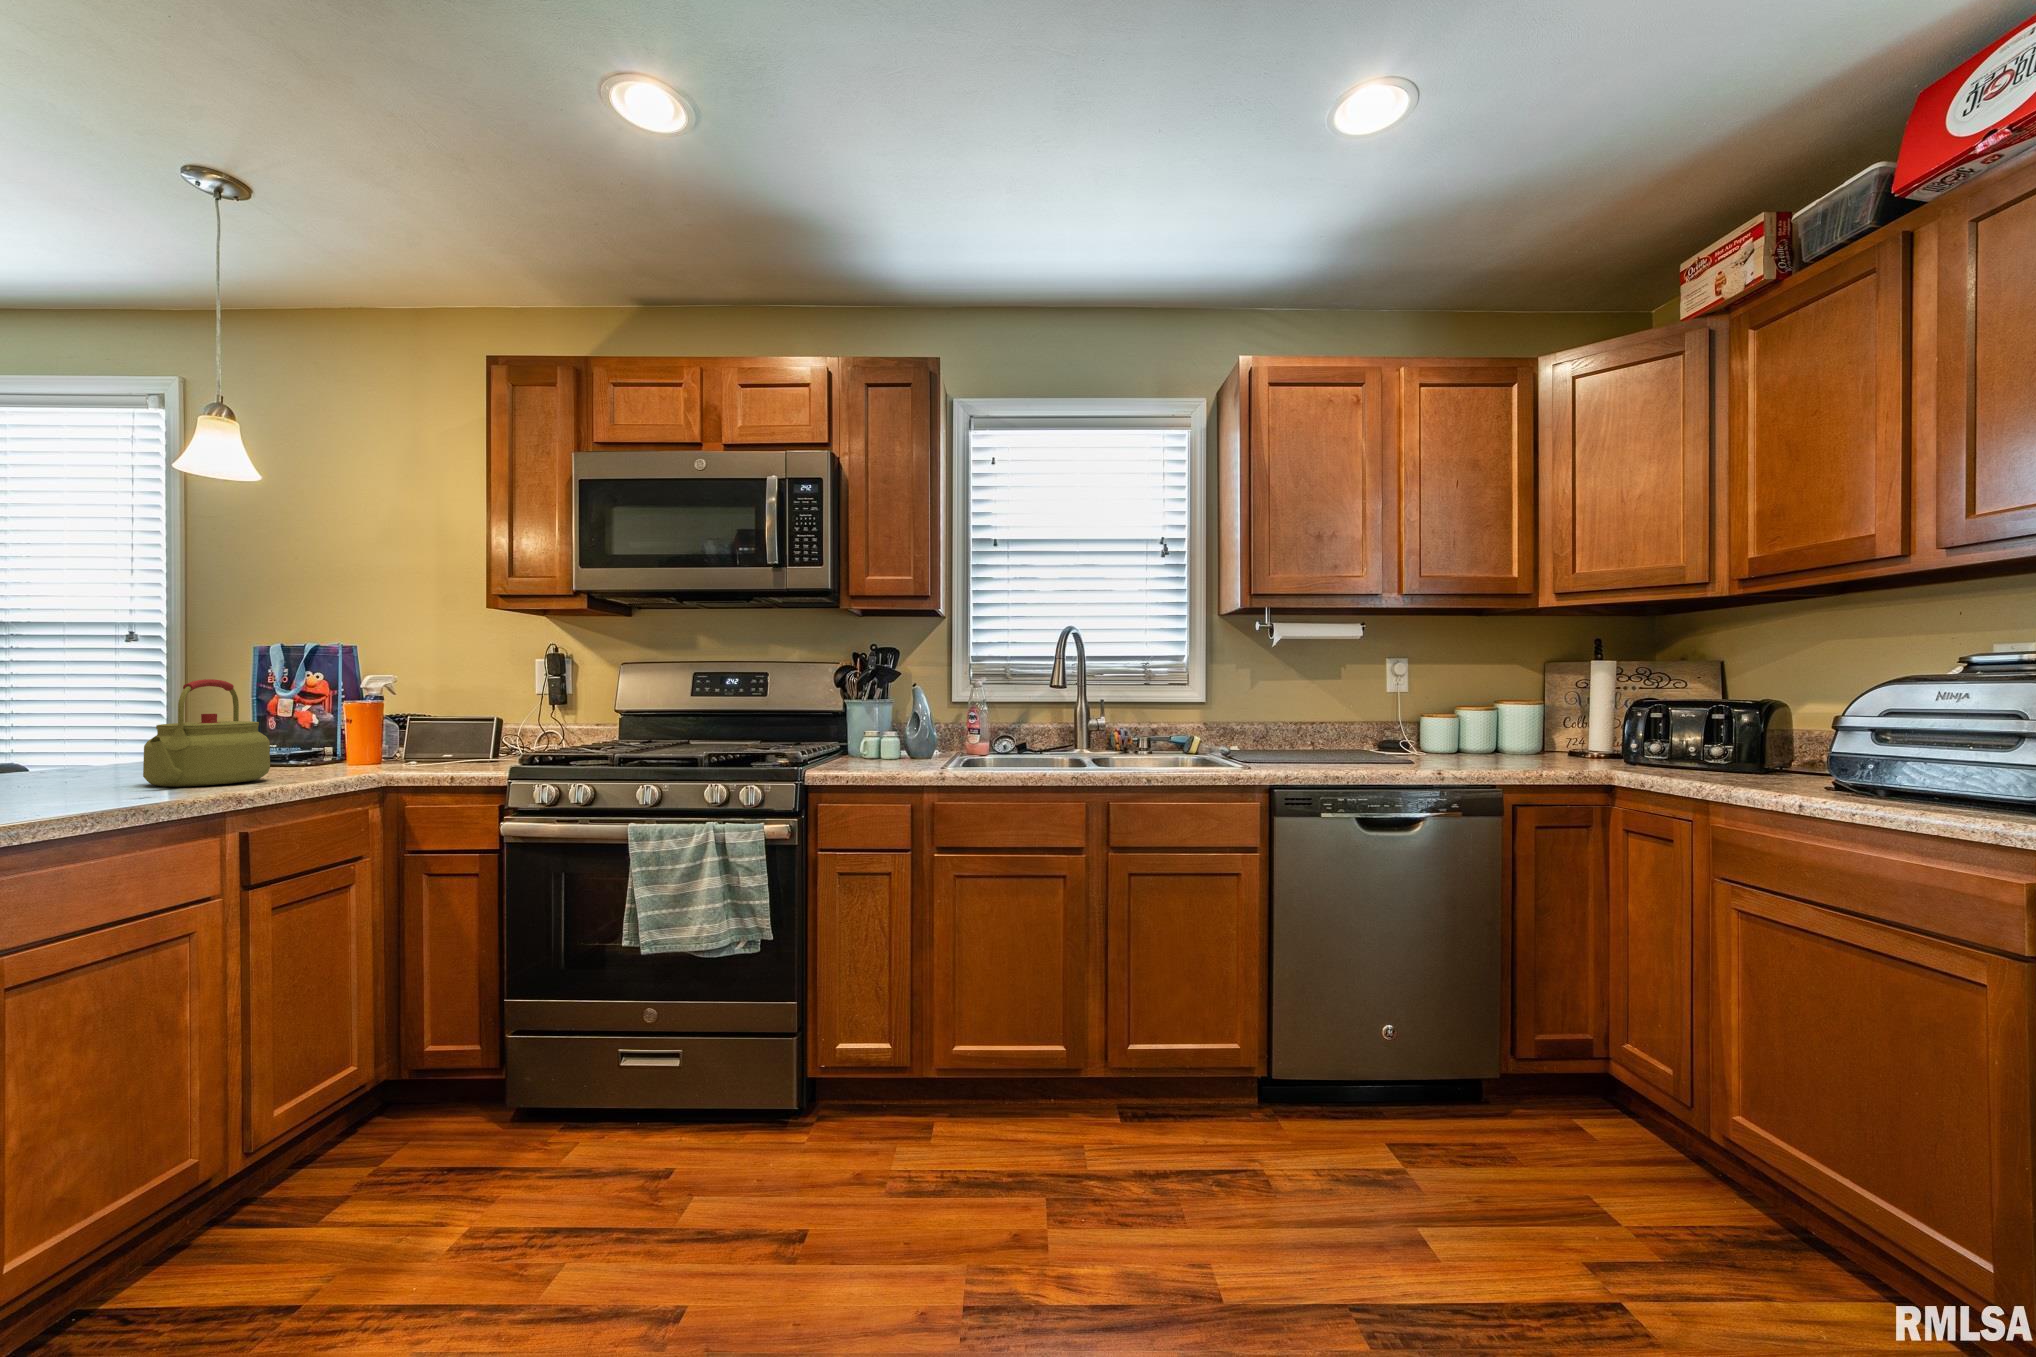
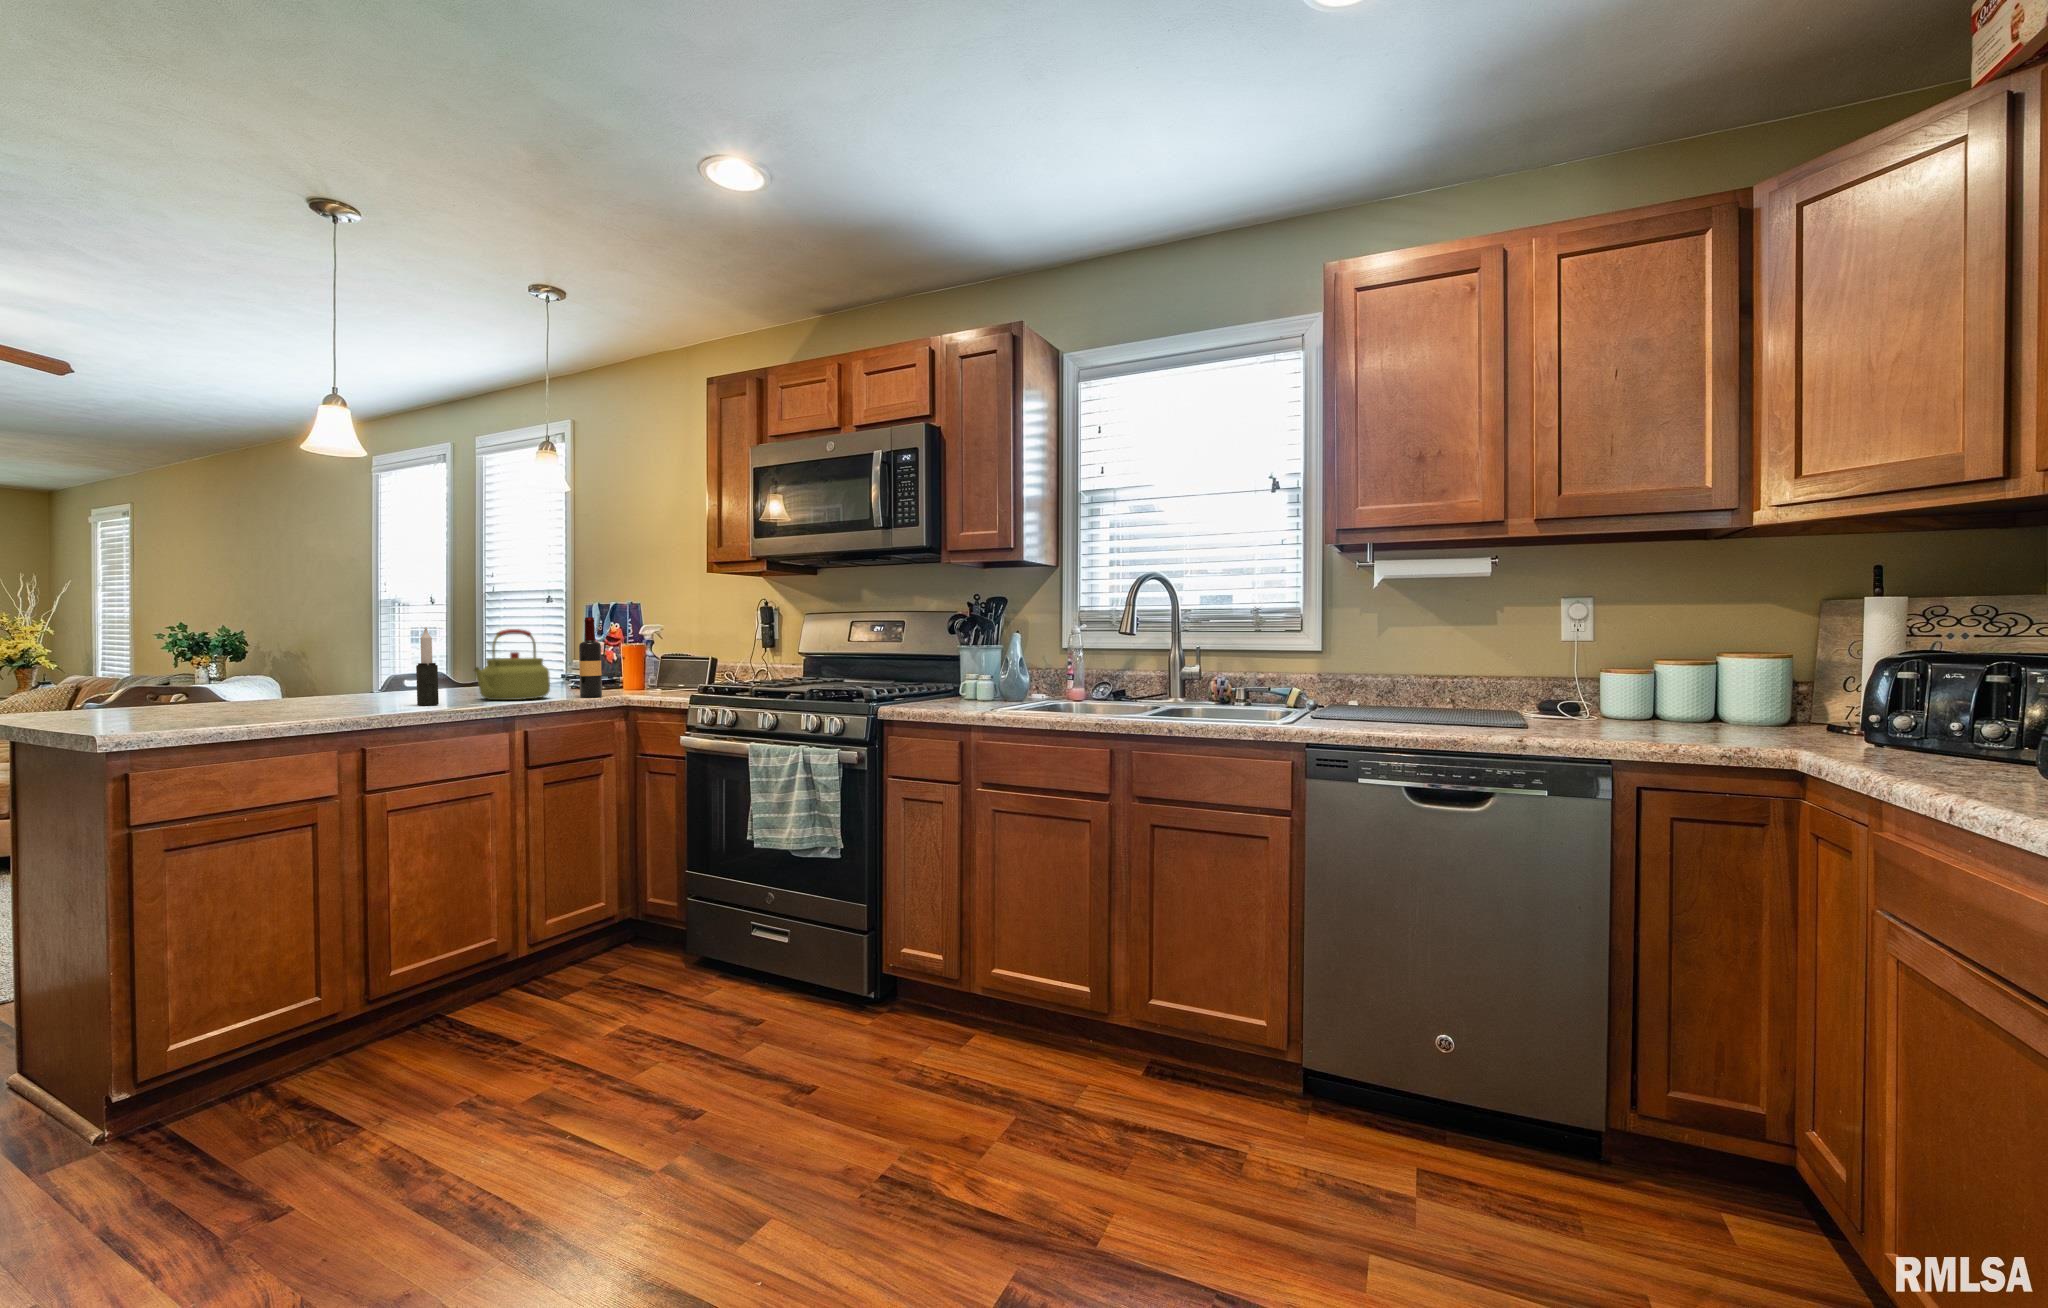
wine bottle: none [313,663,349,776] -> present [579,617,602,697]
candle: none [50,676,96,801] -> present [416,627,439,706]

